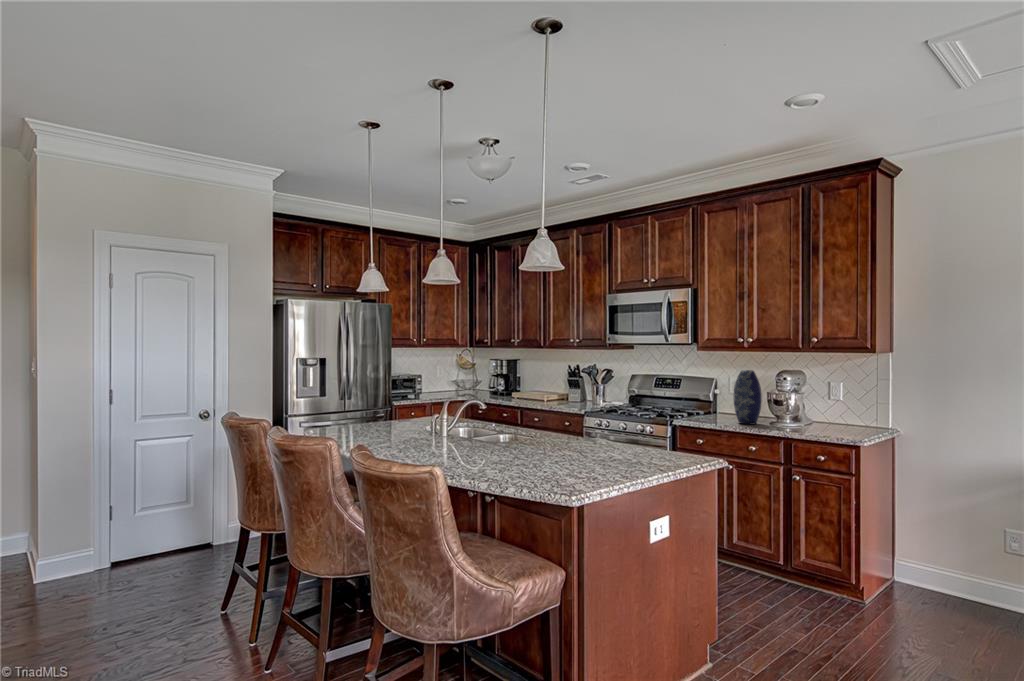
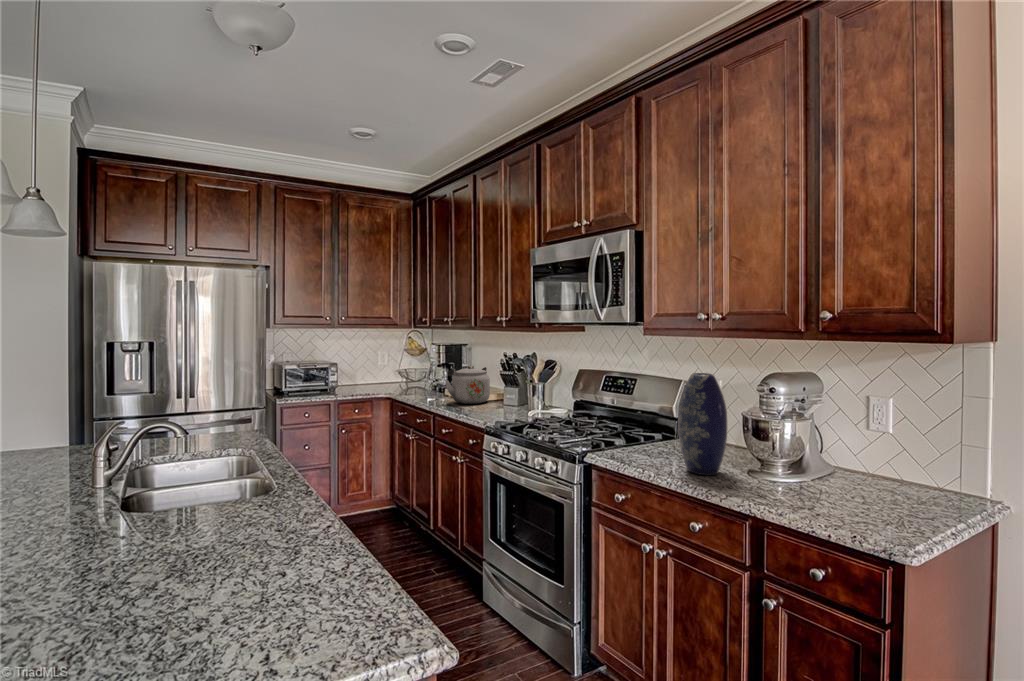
kettle: none [524,374,556,401] -> present [445,366,490,404]

